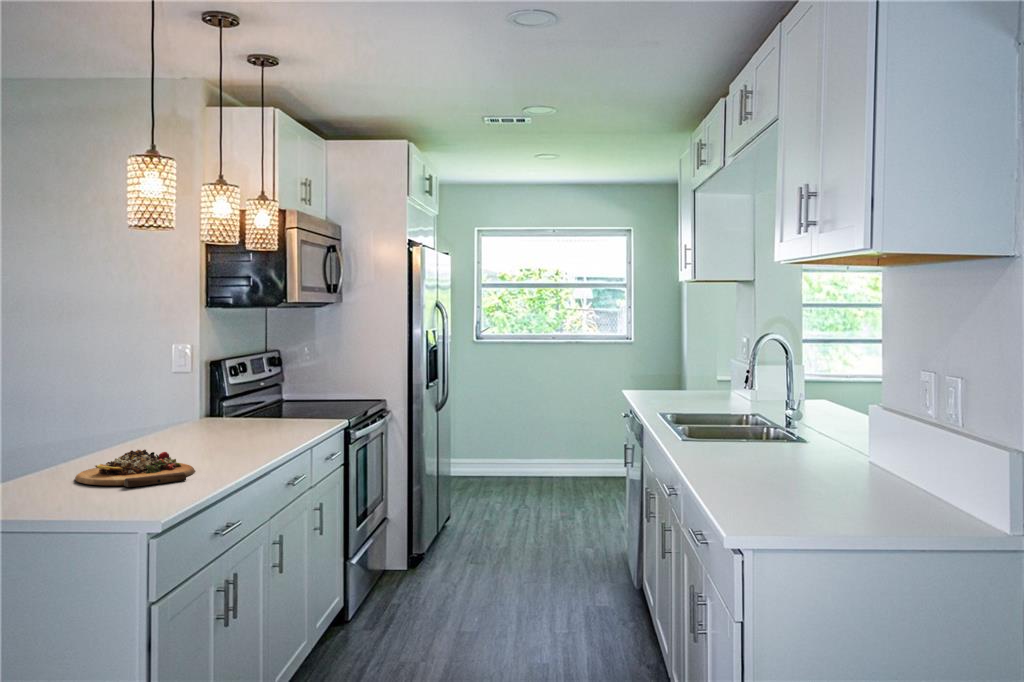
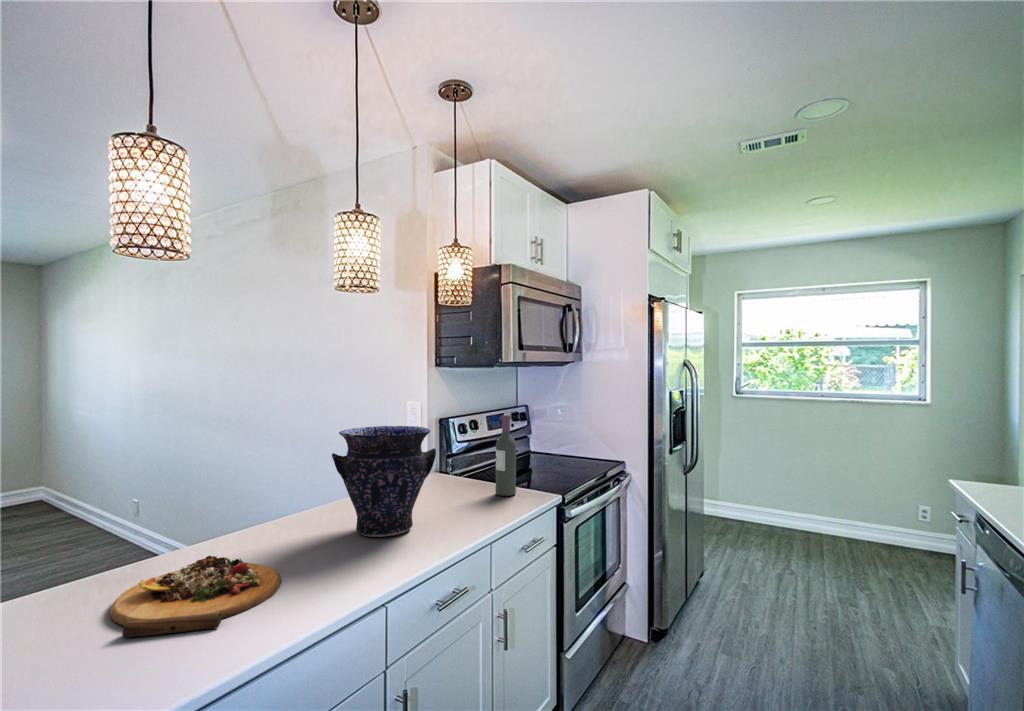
wine bottle: none [288,352,307,424] -> present [496,415,516,496]
vase: none [175,359,265,448] -> present [332,426,436,537]

